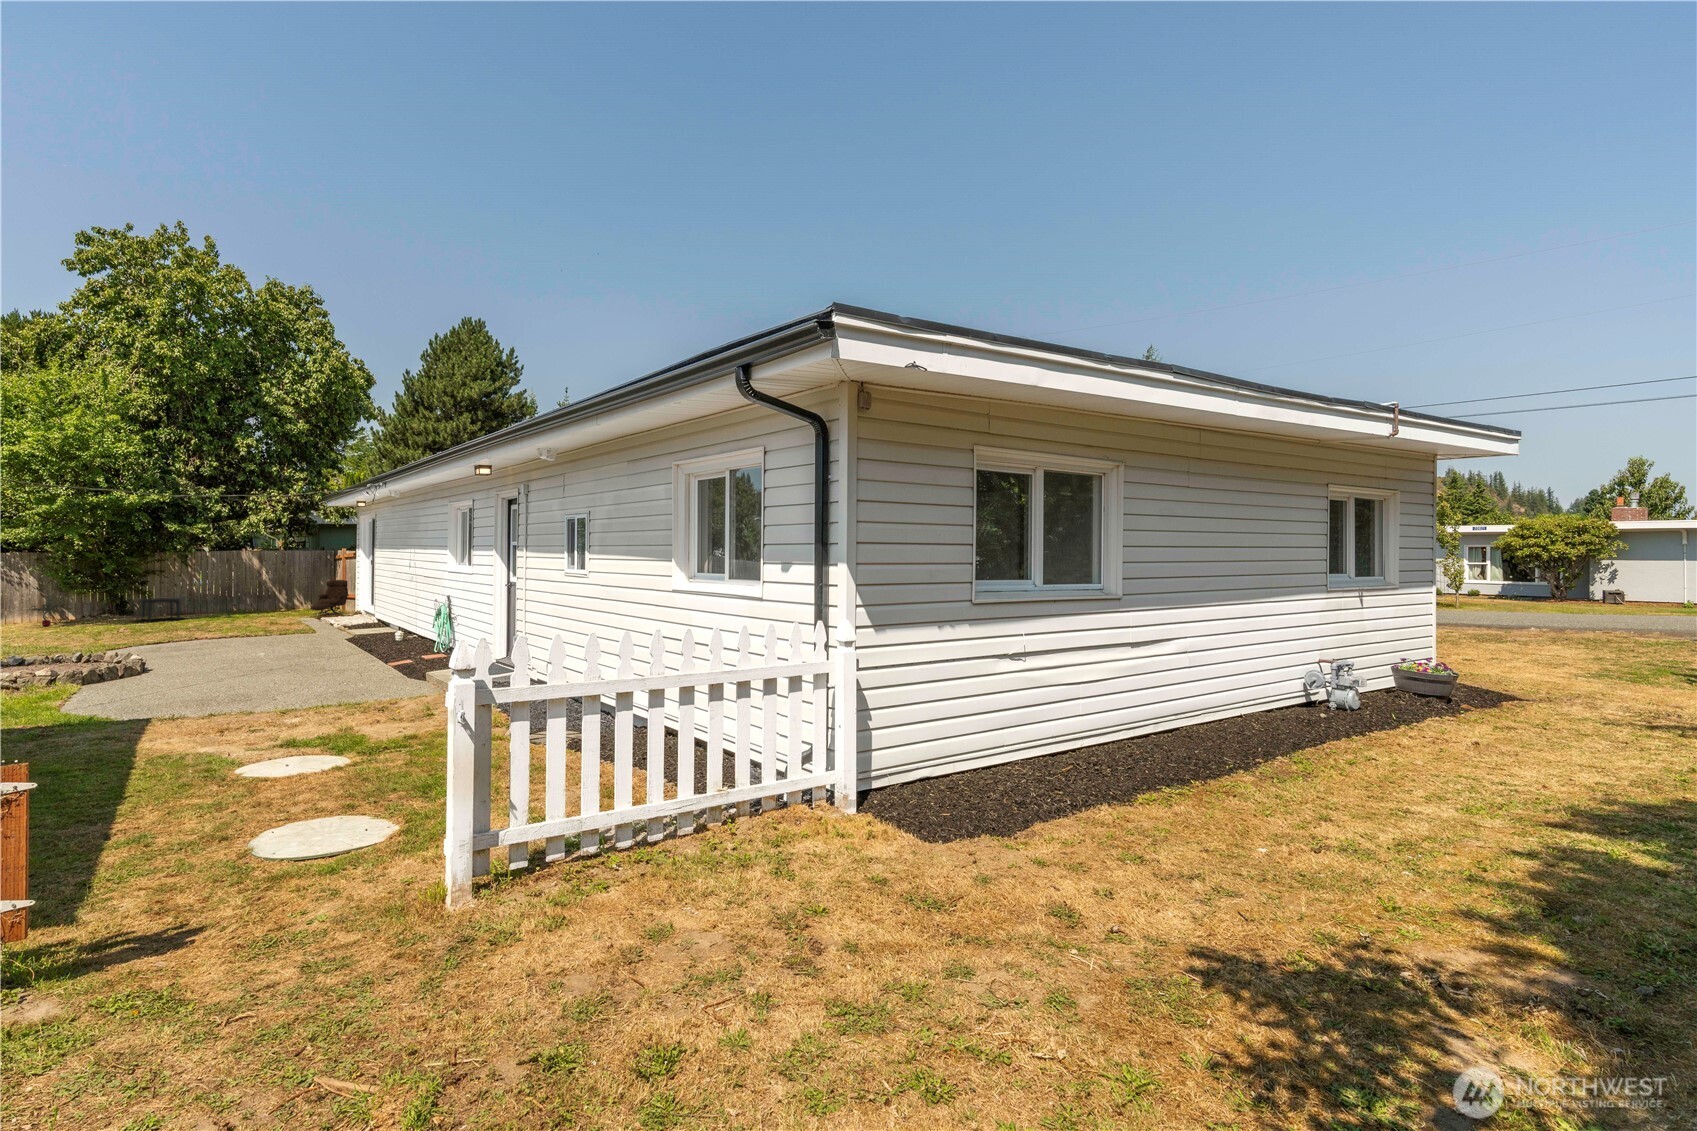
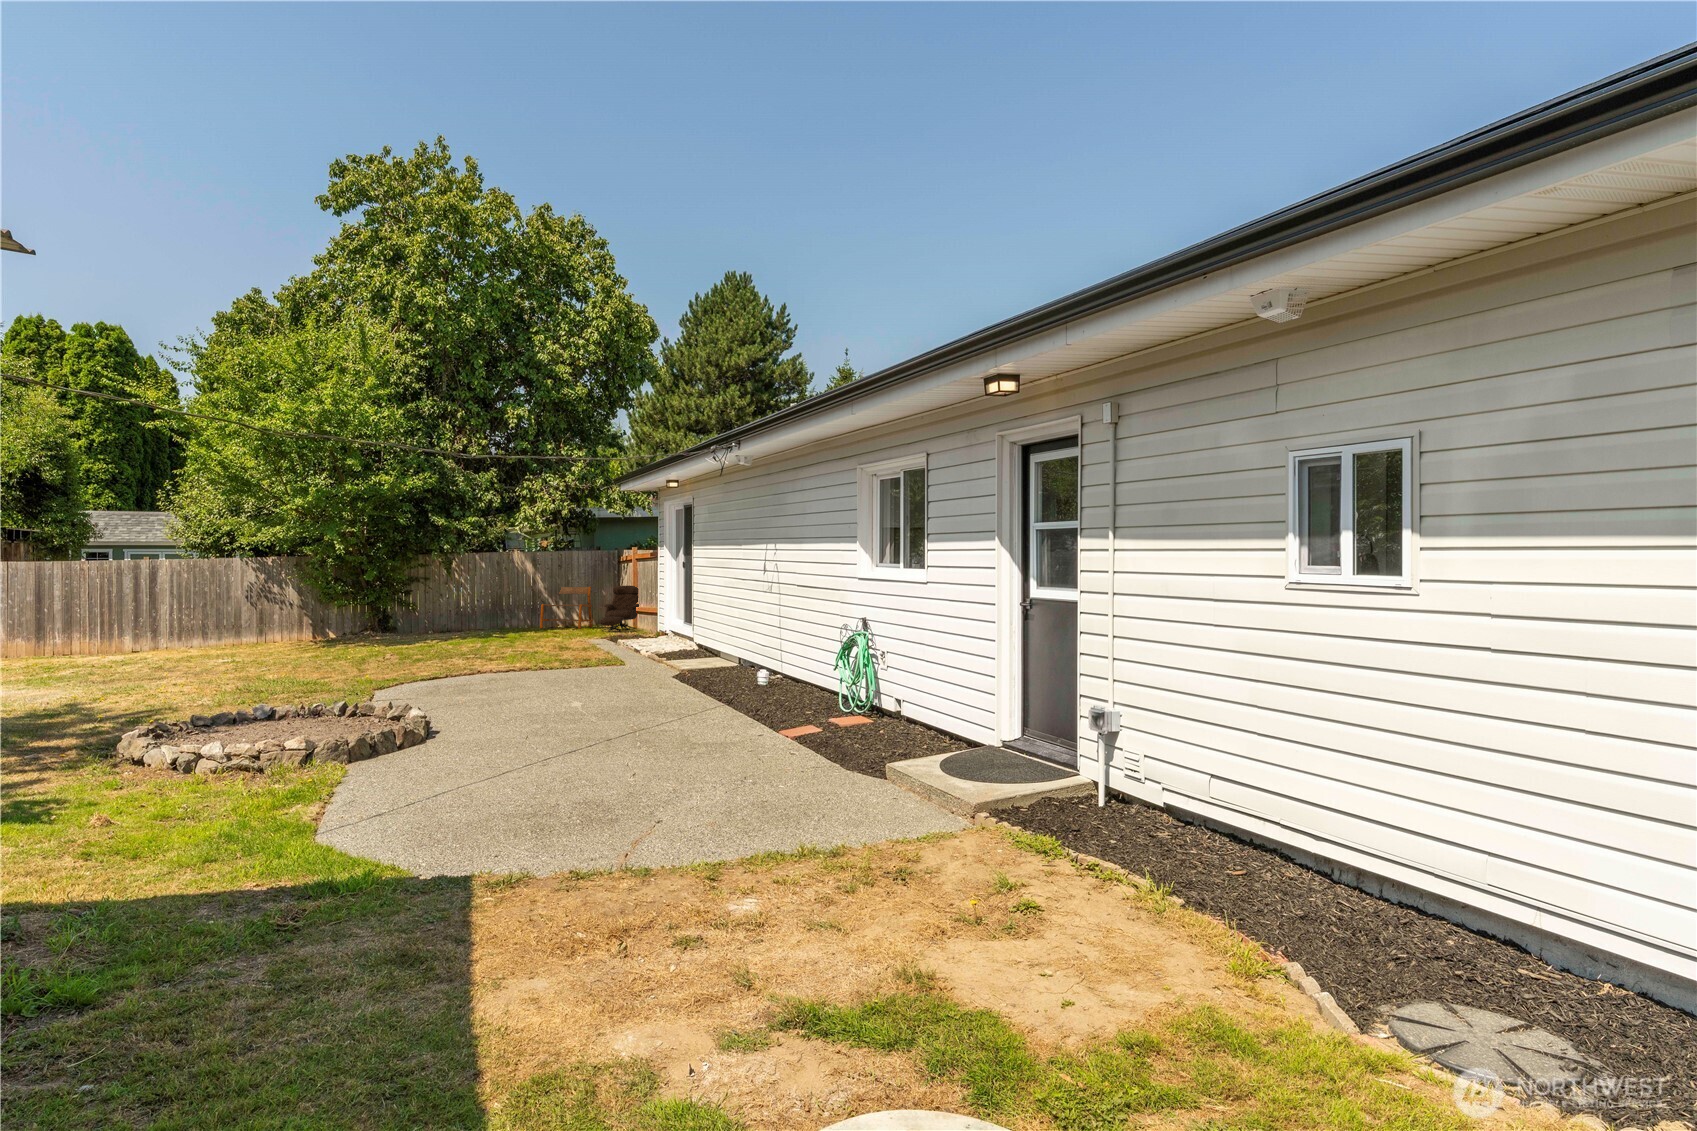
bench: none [265,581,311,613] -> present [540,587,593,629]
potted tree: present [29,595,64,627] -> none [277,601,319,644]
round table: present [139,598,183,621] -> none [398,607,453,637]

